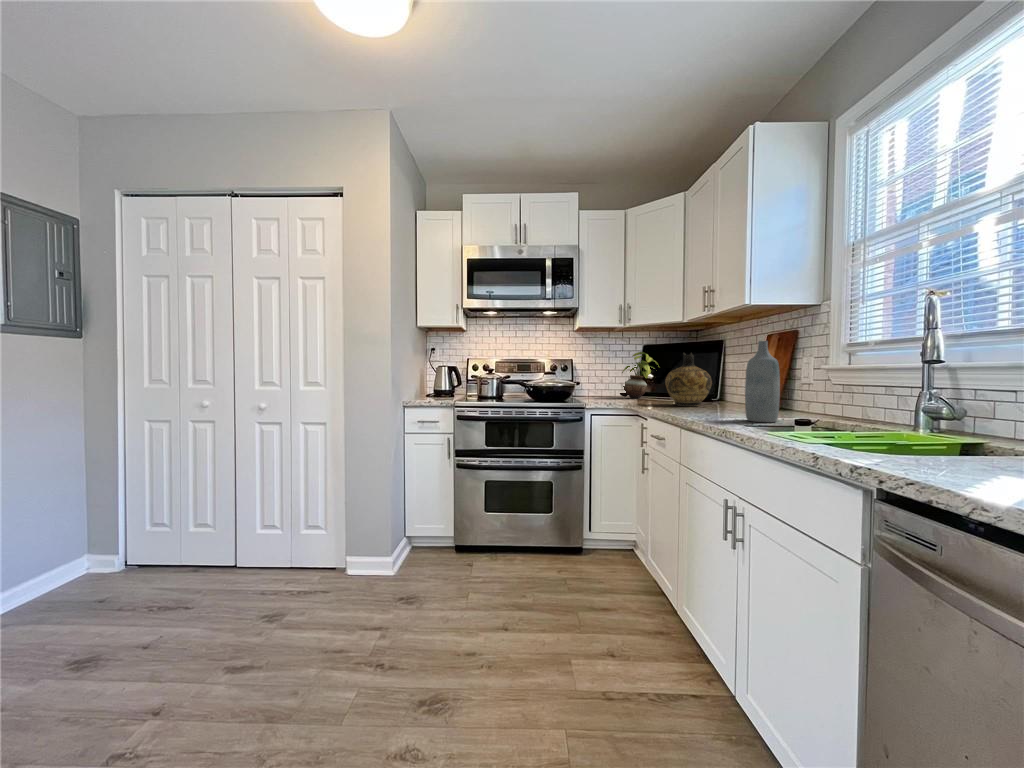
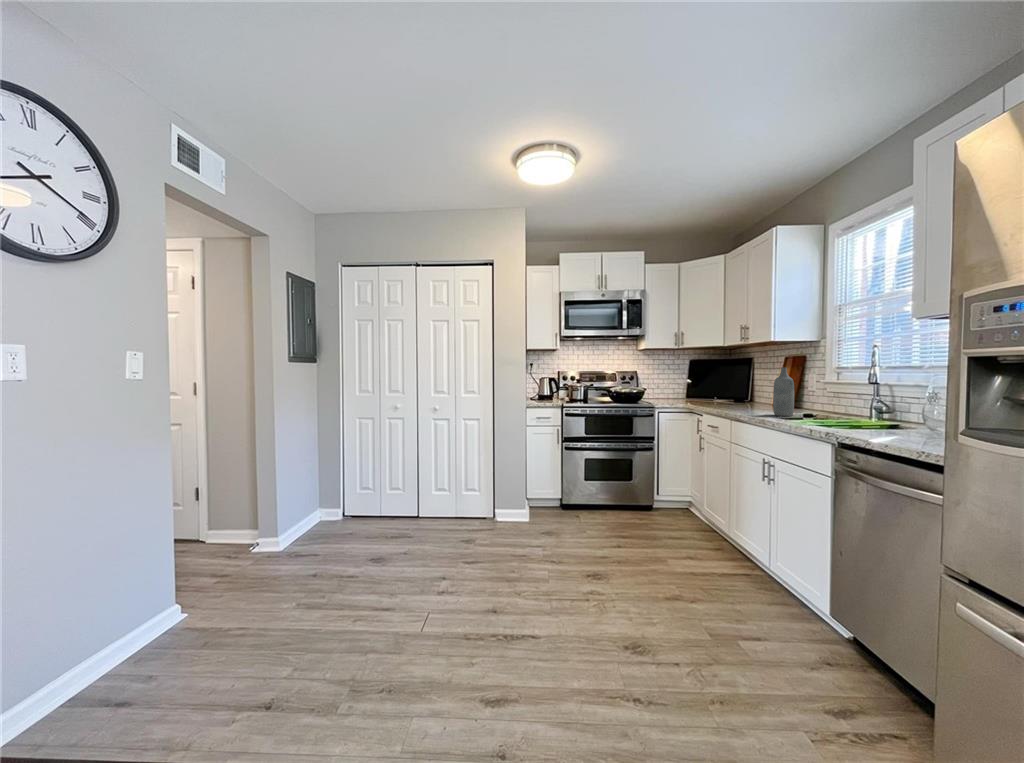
potted plant: present [620,352,659,398] -> none [670,365,703,400]
ceramic jug: present [665,353,712,406] -> none [713,369,747,406]

